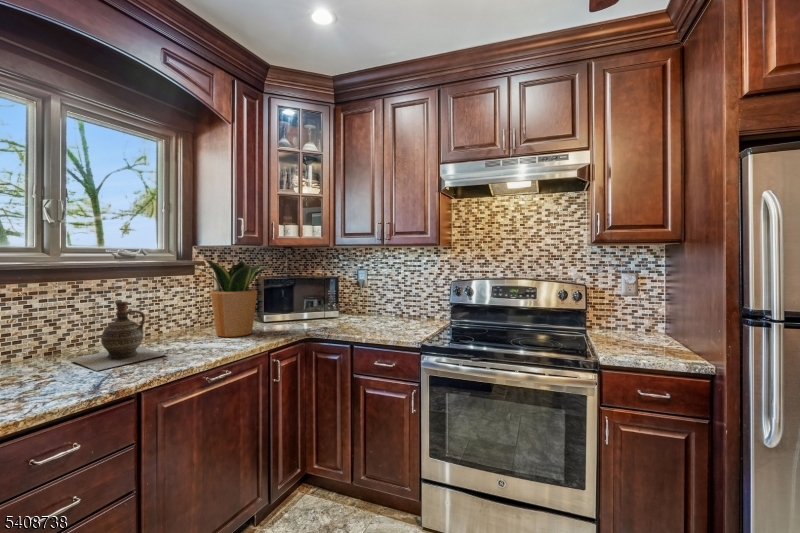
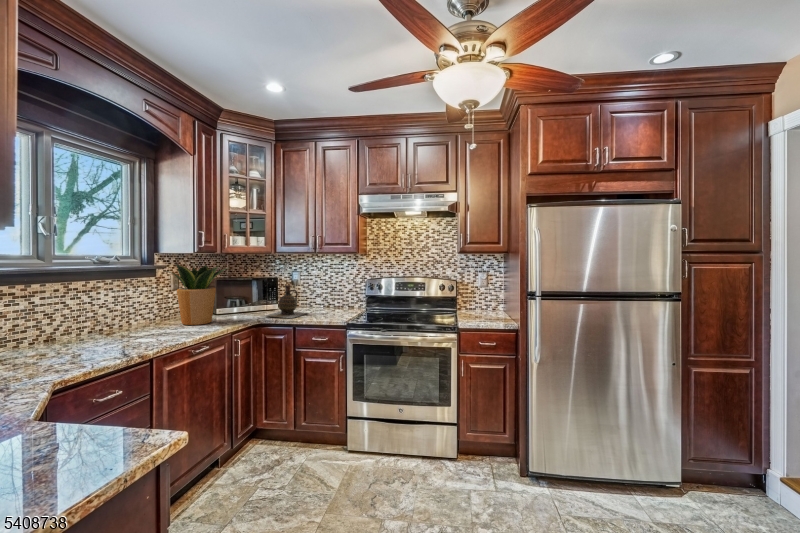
ceramic jug: present [69,302,166,371] -> present [265,285,307,318]

